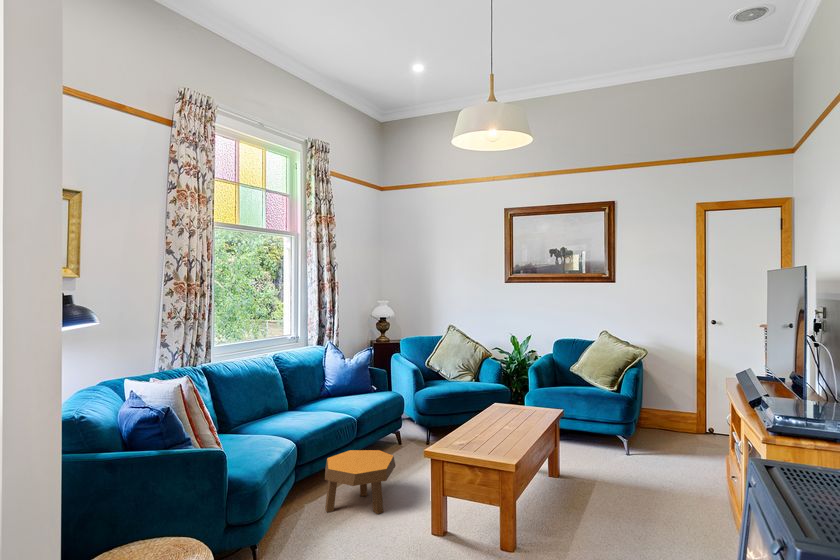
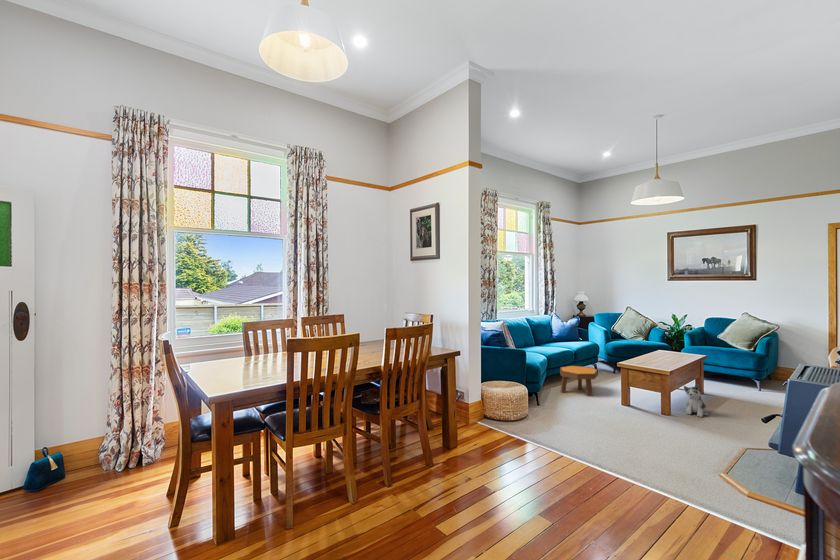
plush toy: none [535,478,573,541] -> present [684,384,708,417]

